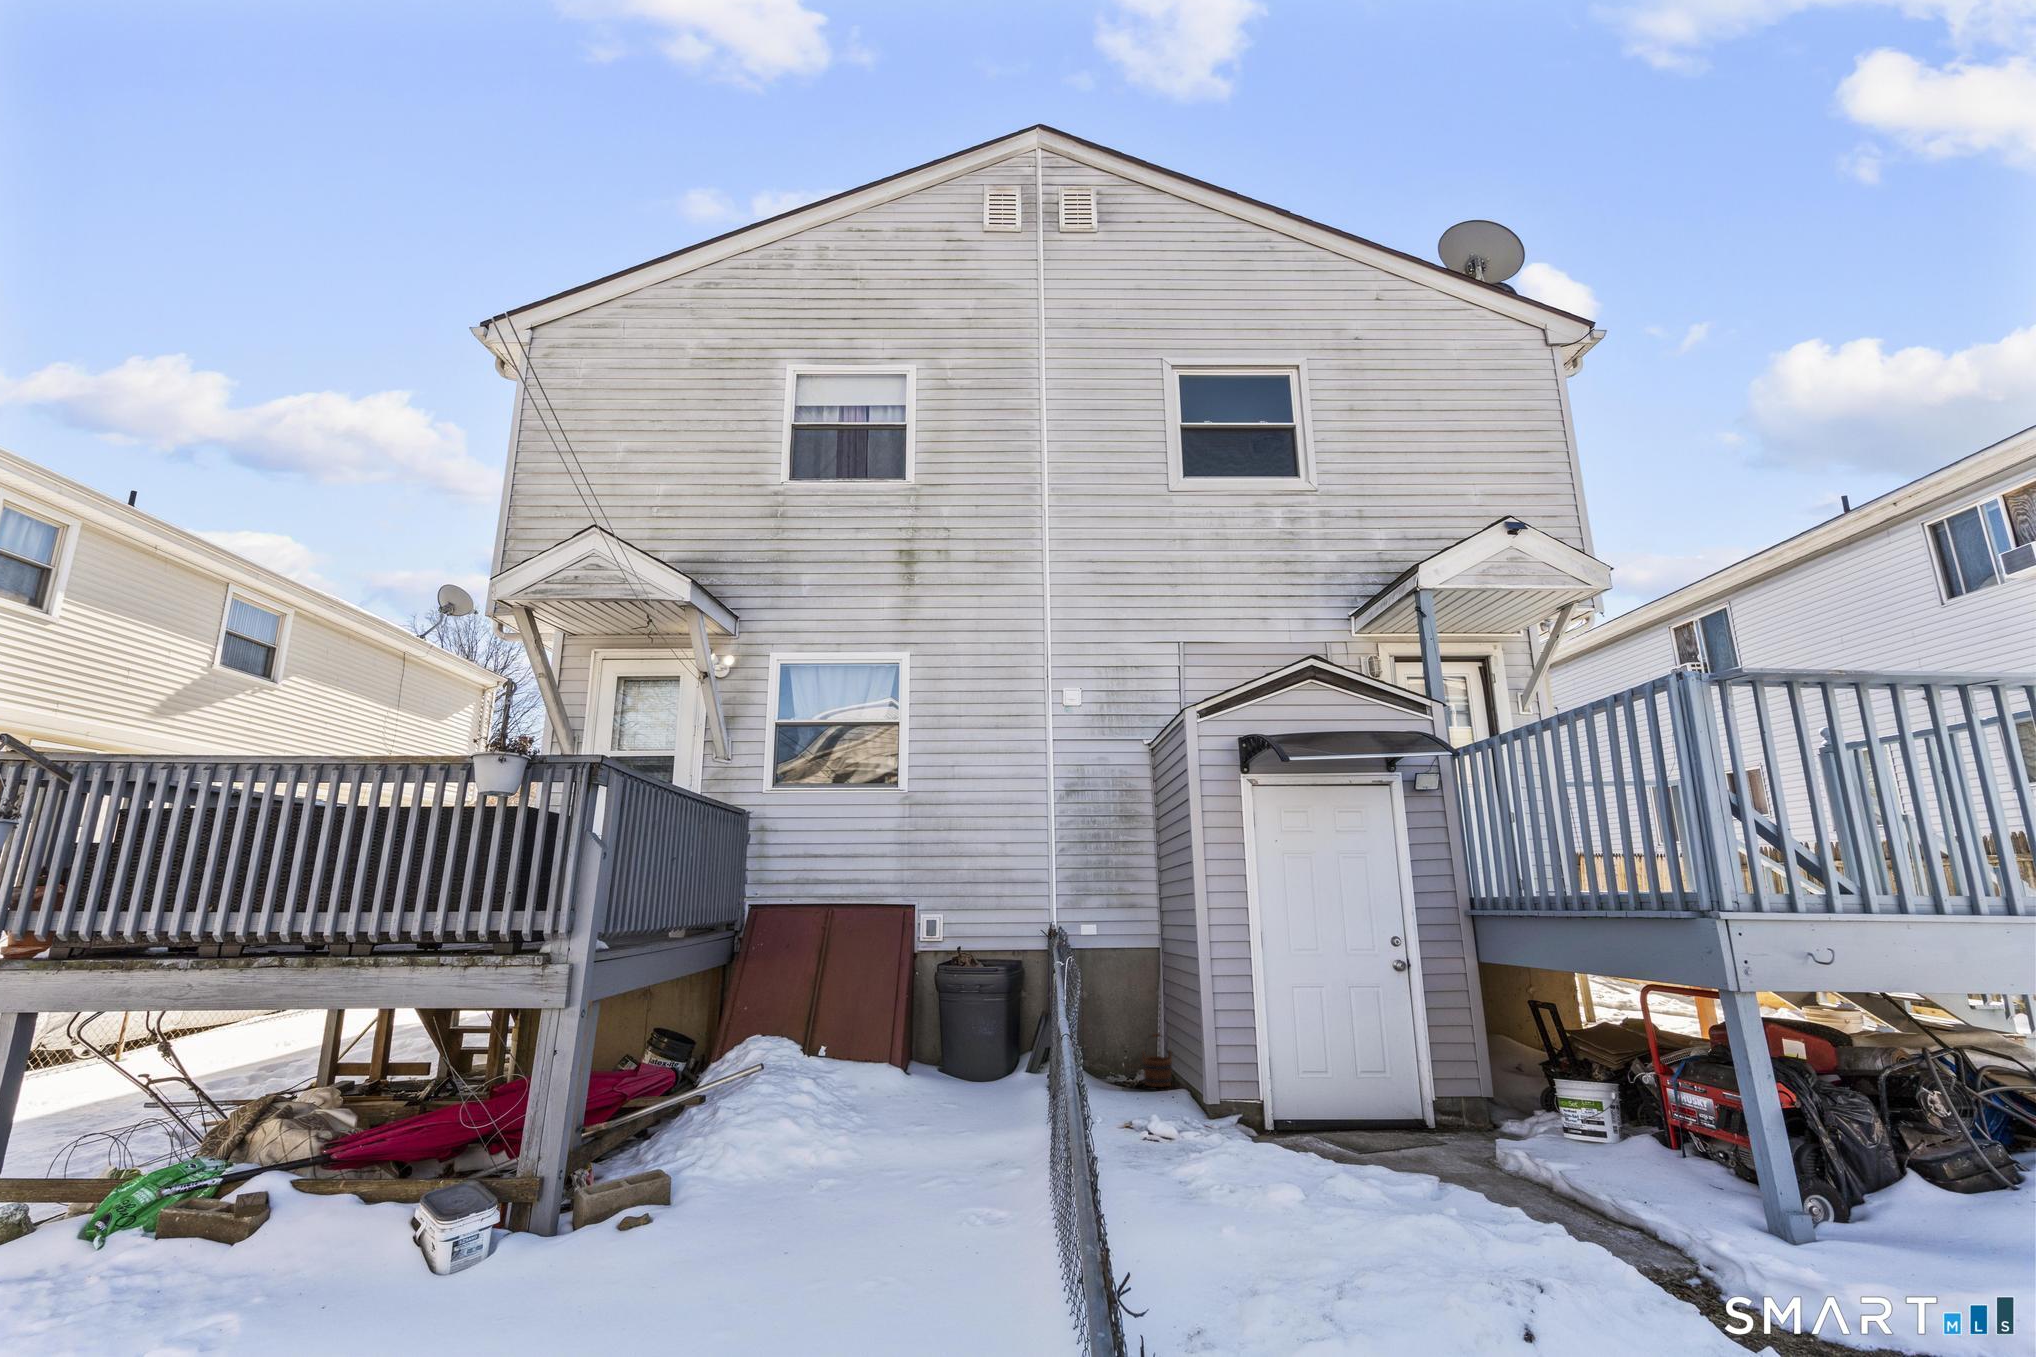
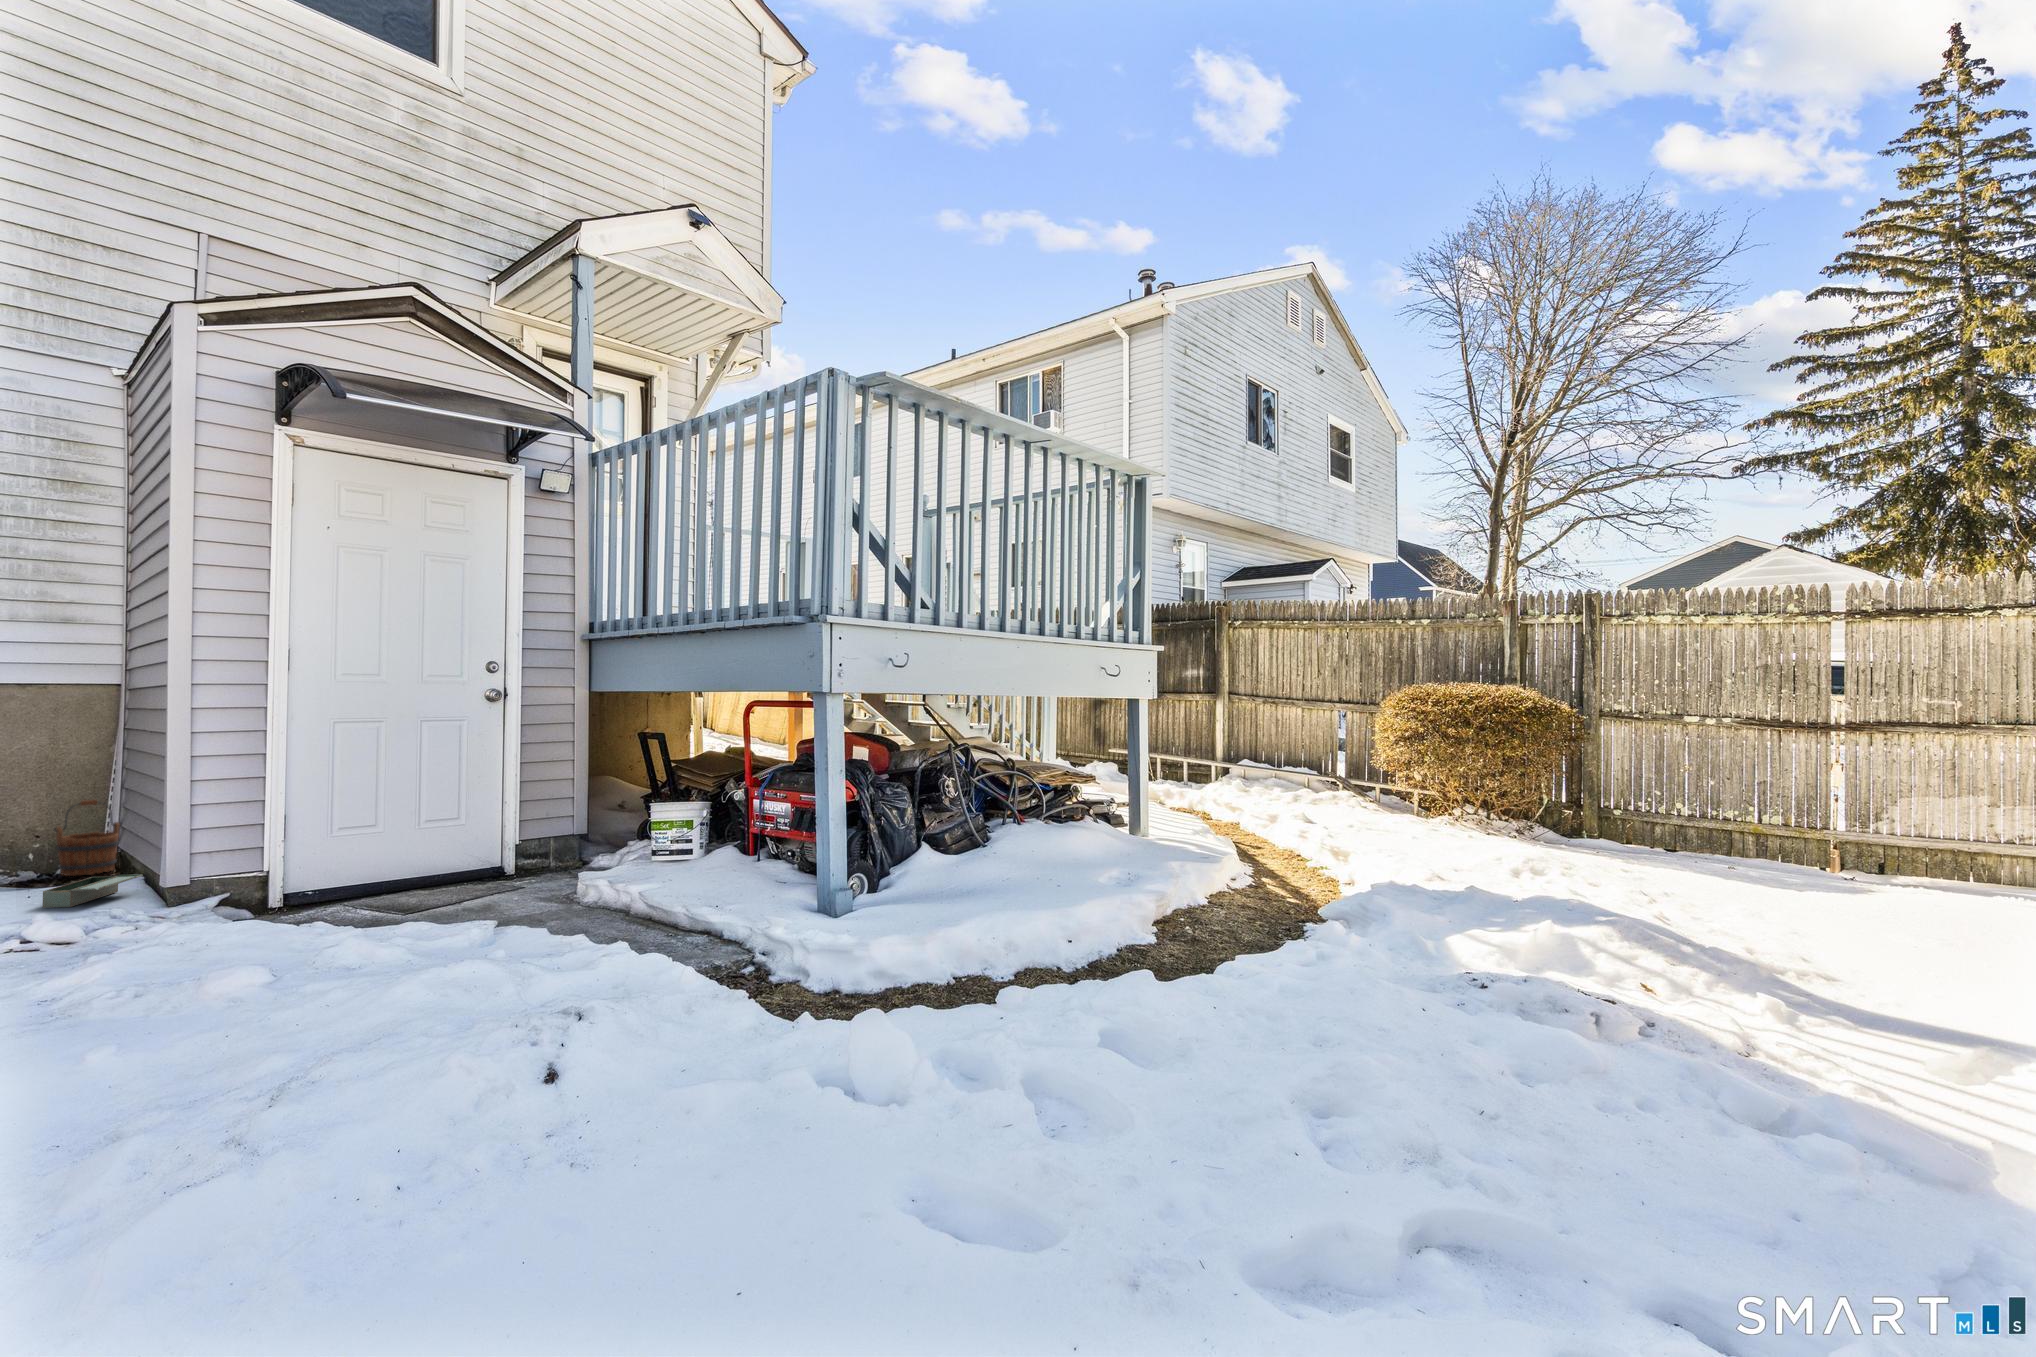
toolbox: none [1150,1091,1194,1112] -> present [43,874,143,908]

